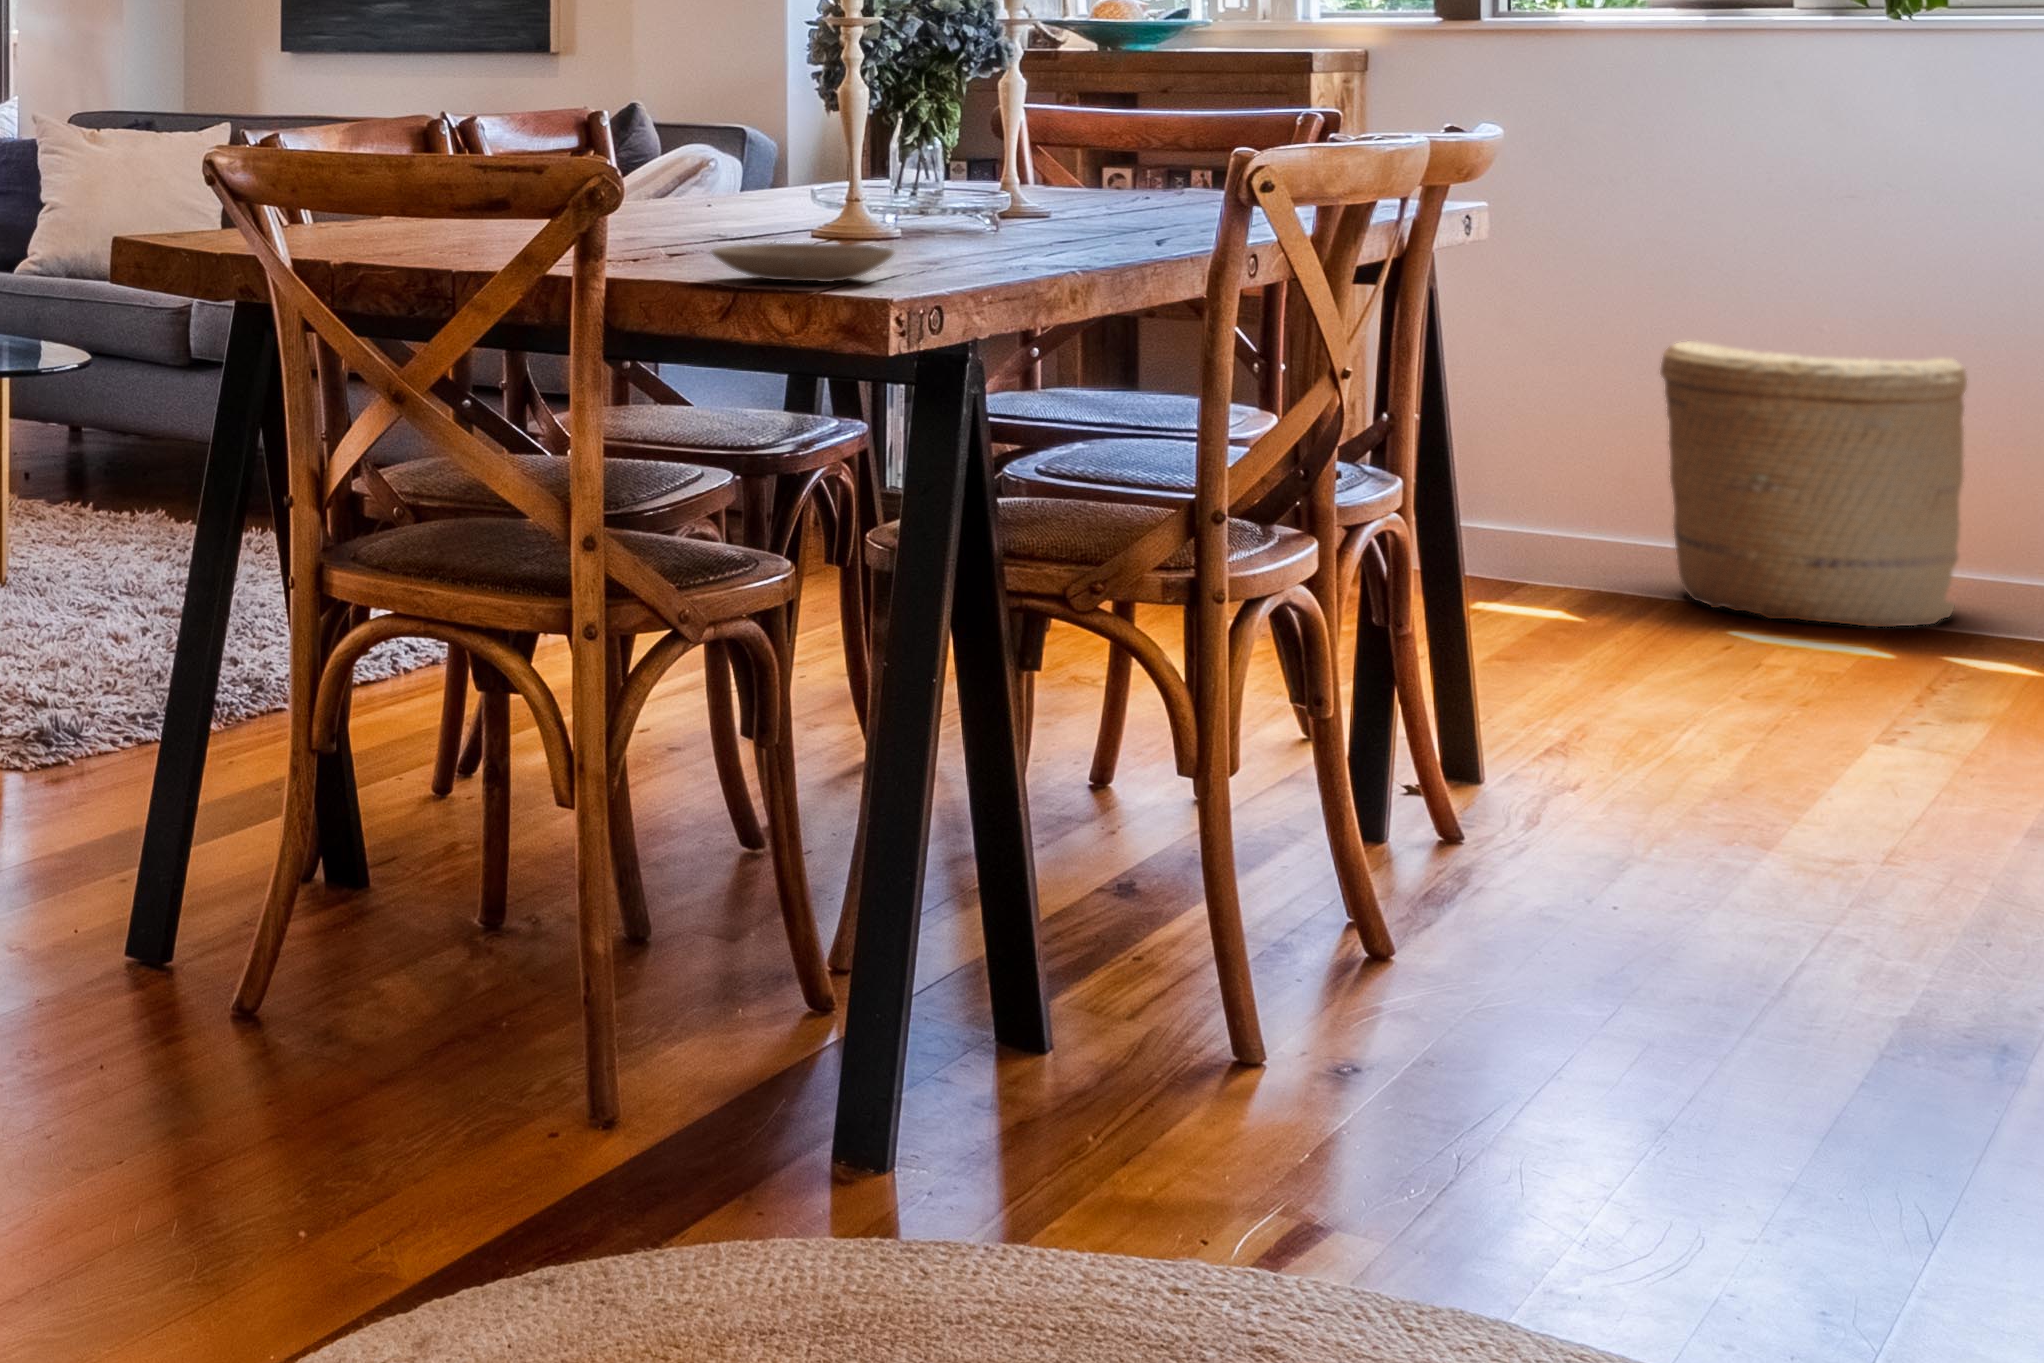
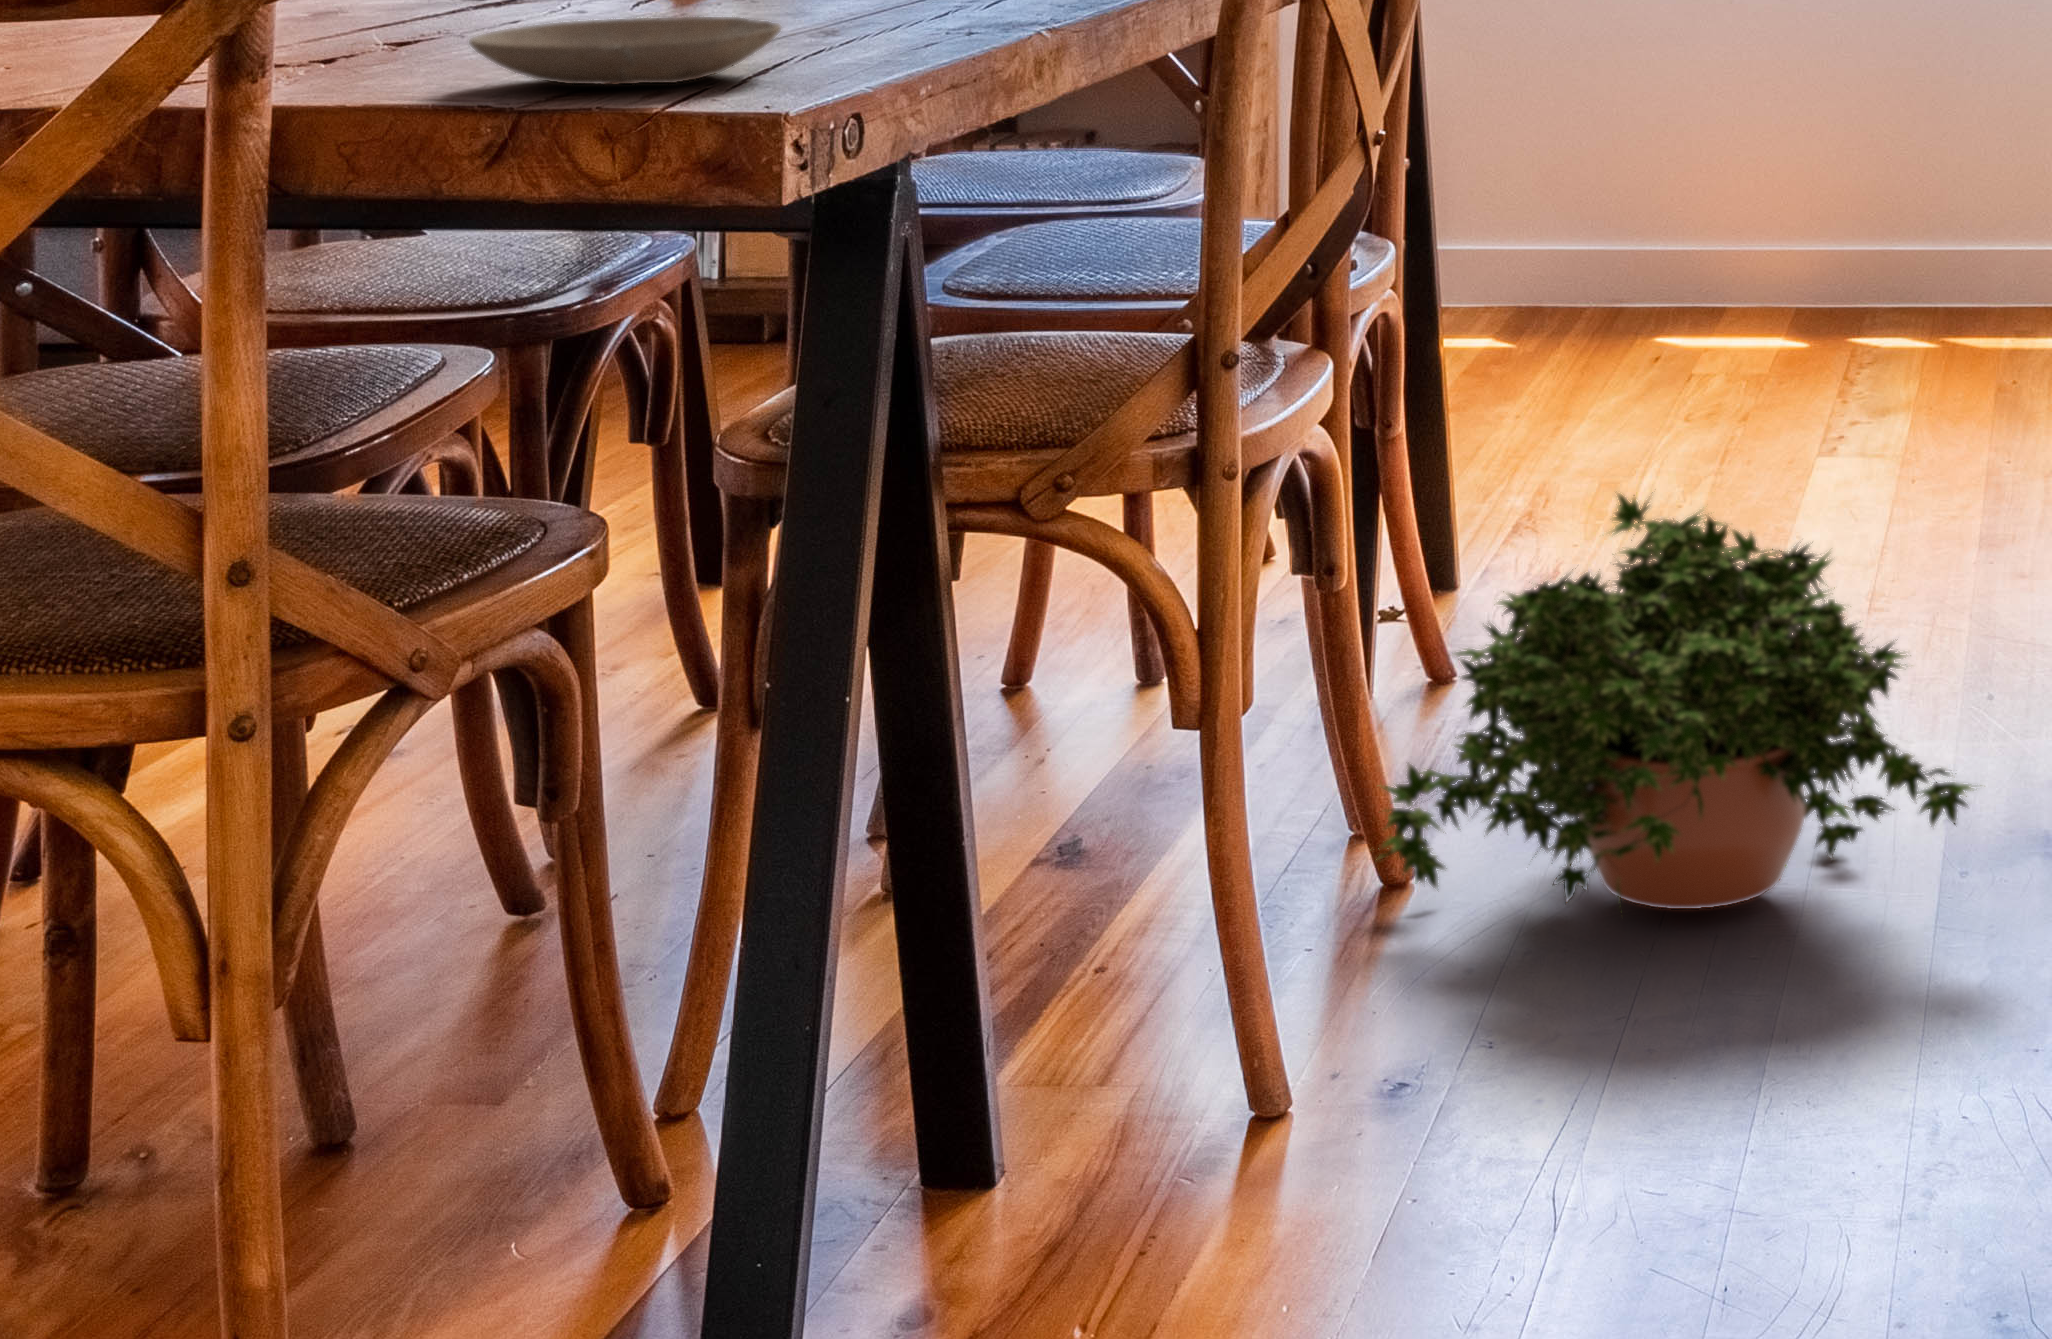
woven basket: present [1661,342,1967,627] -> none [1617,43,1918,367]
potted plant: none [1344,653,1870,971] -> present [1378,494,1972,909]

